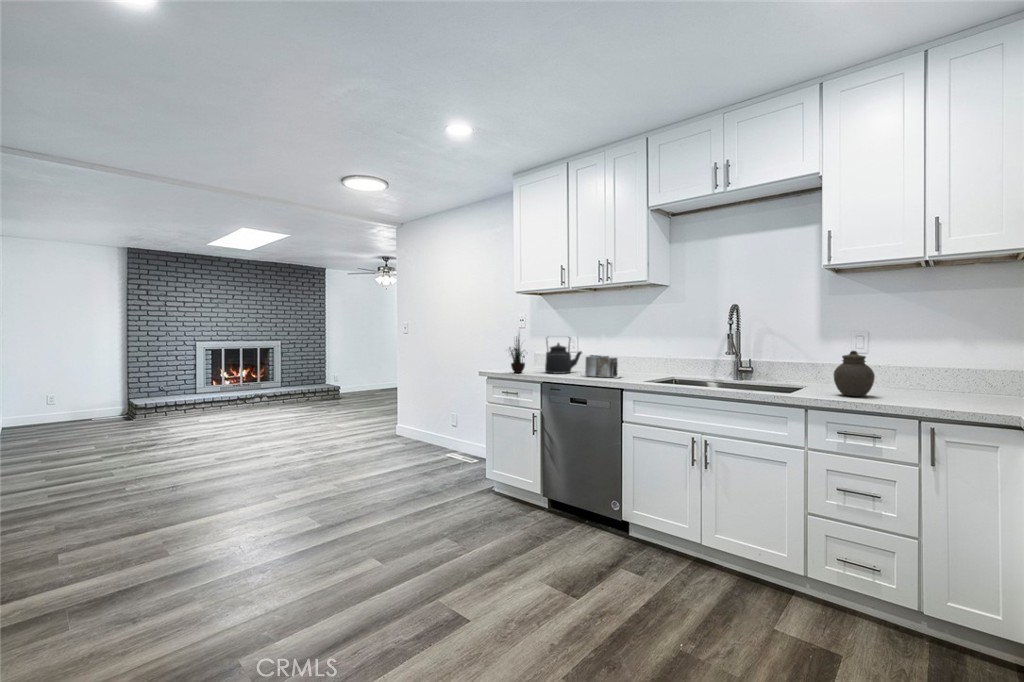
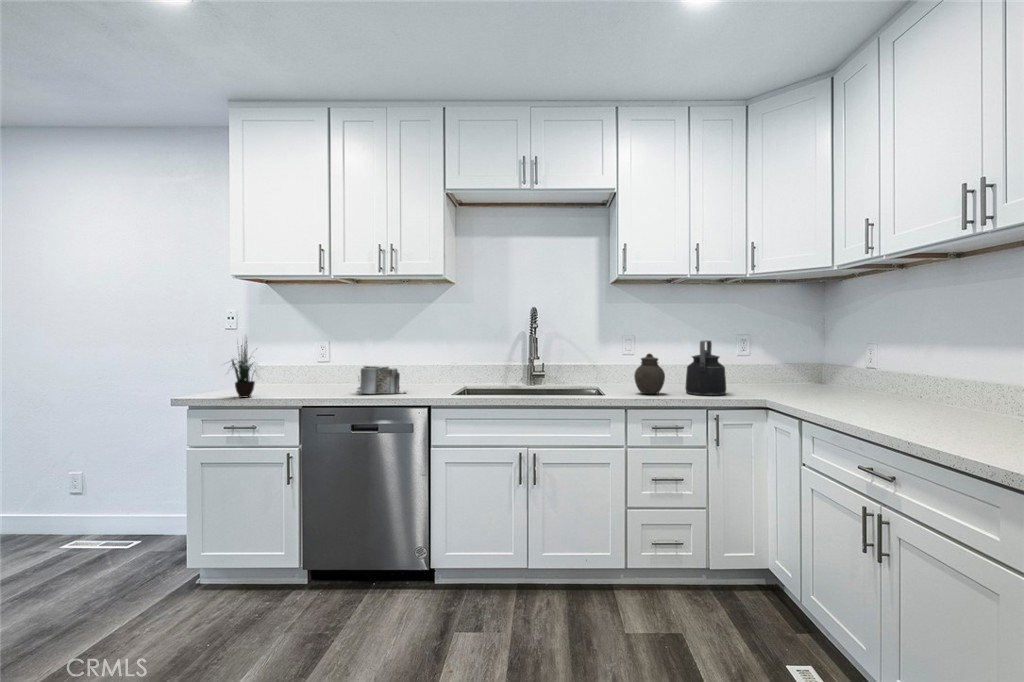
kettle: present [545,337,582,374] -> present [685,341,726,395]

